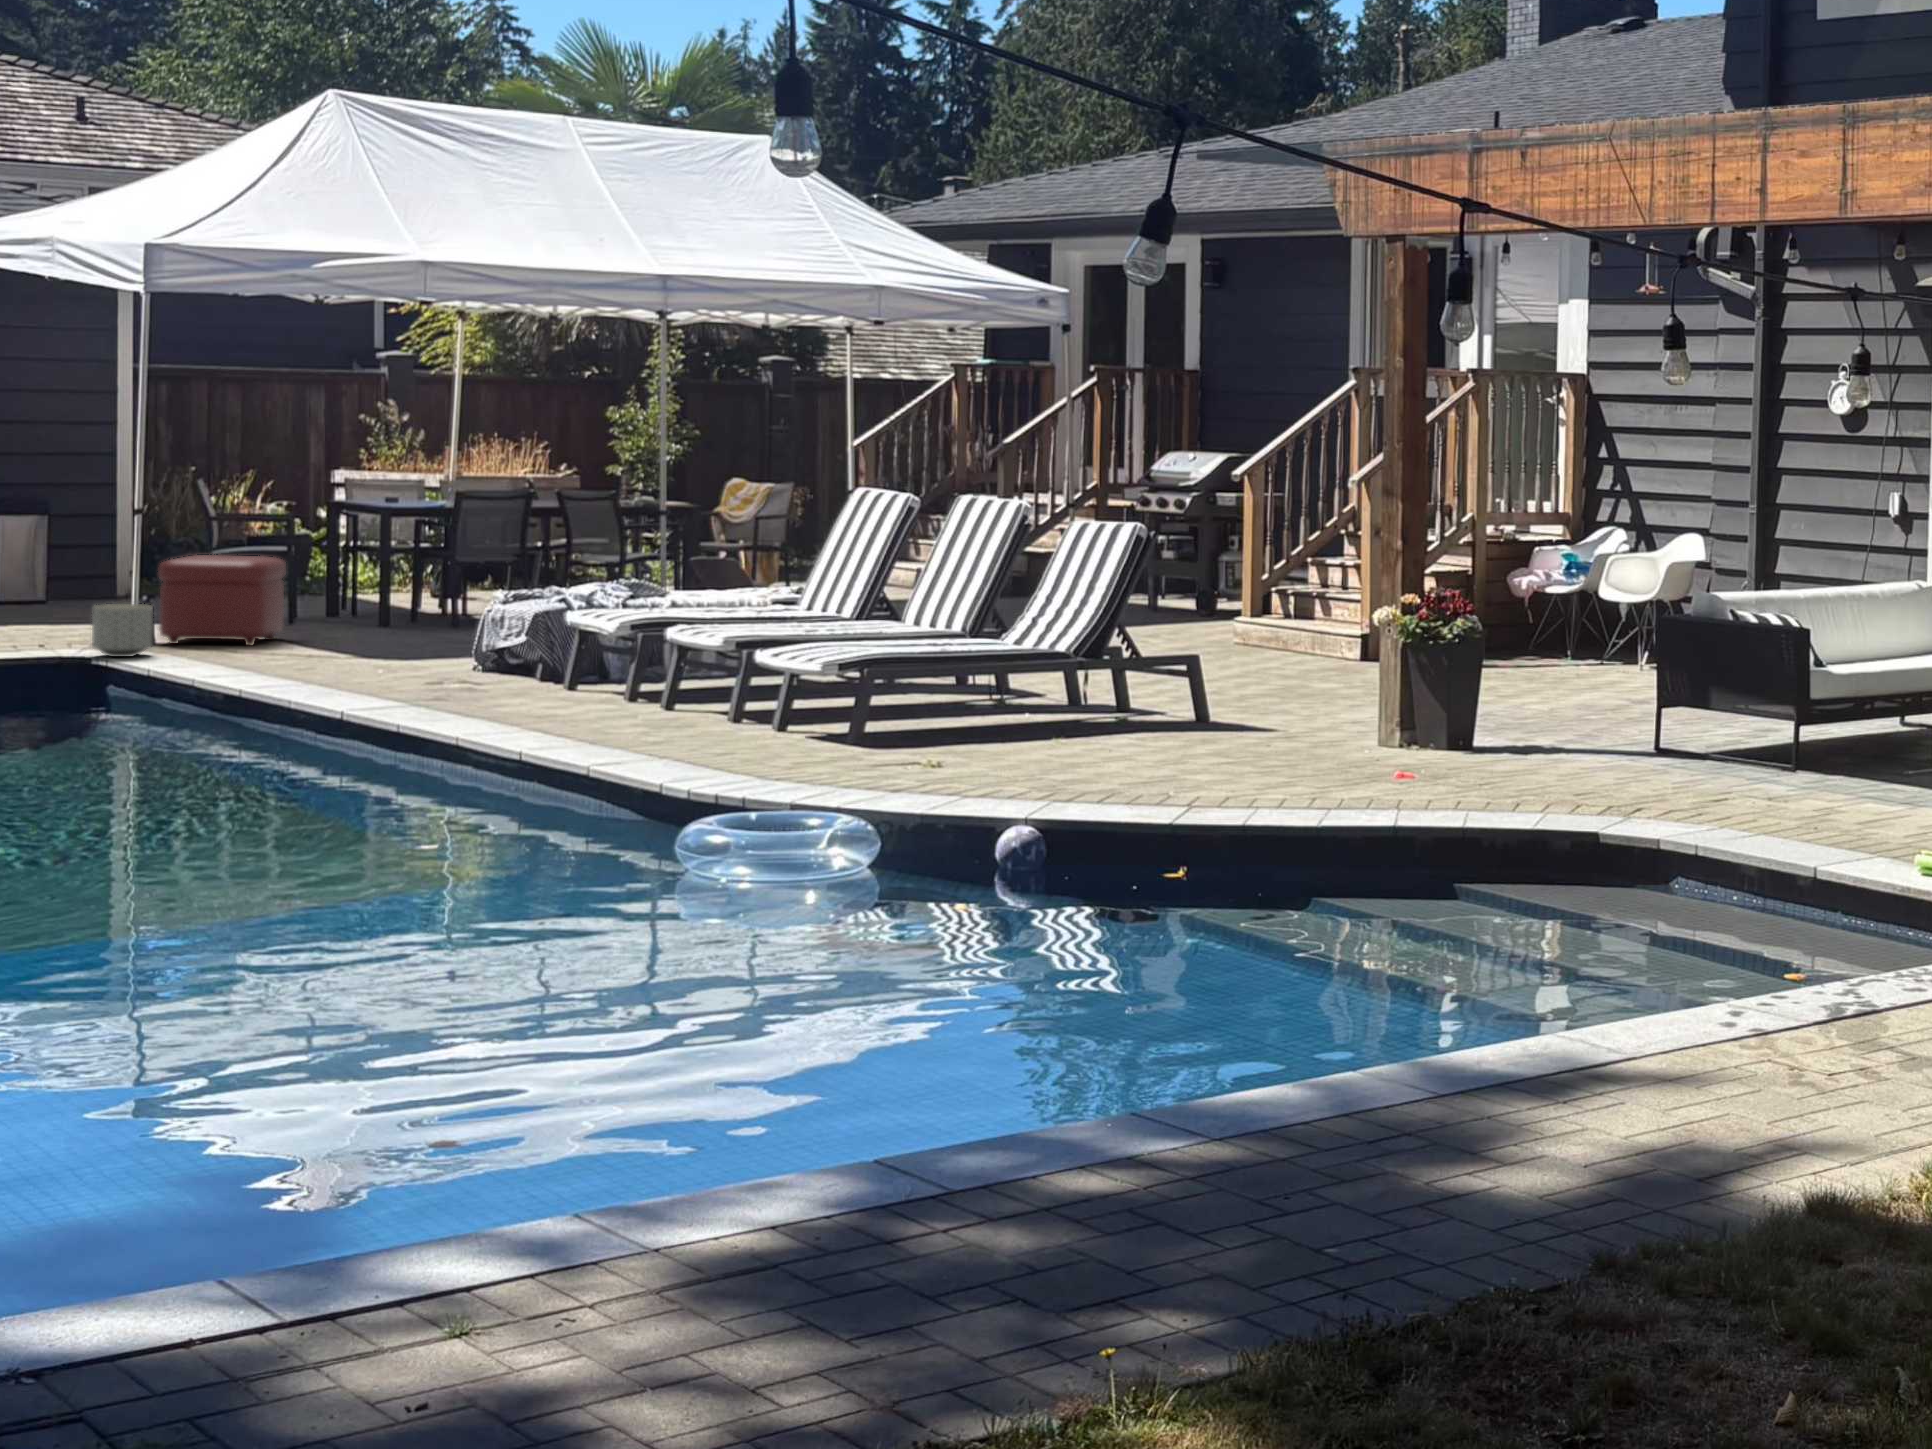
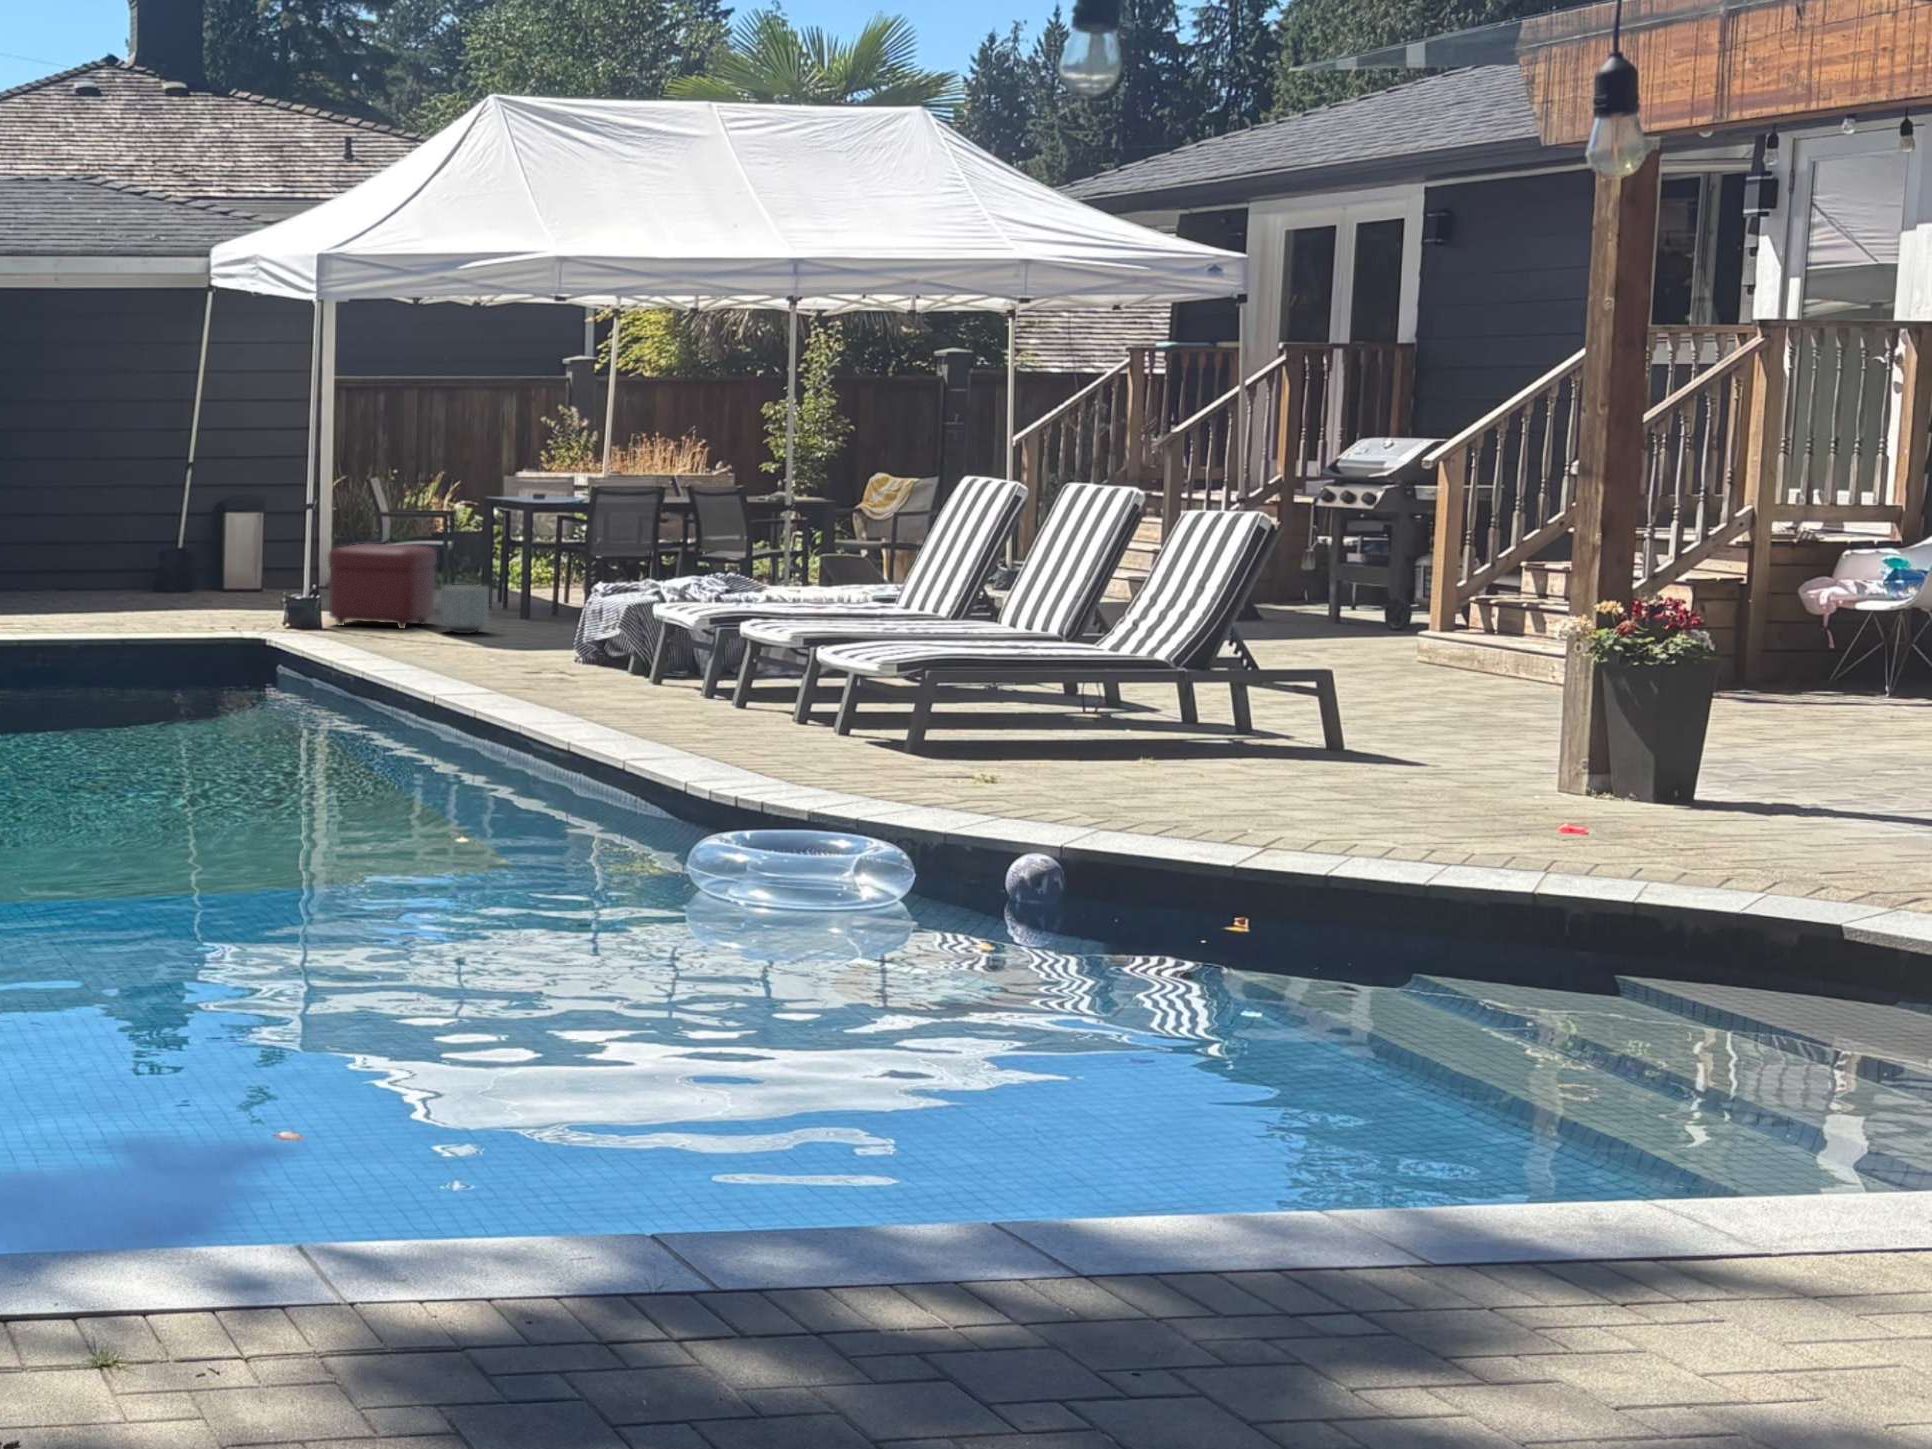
planter: present [92,604,153,657] -> present [440,585,489,634]

